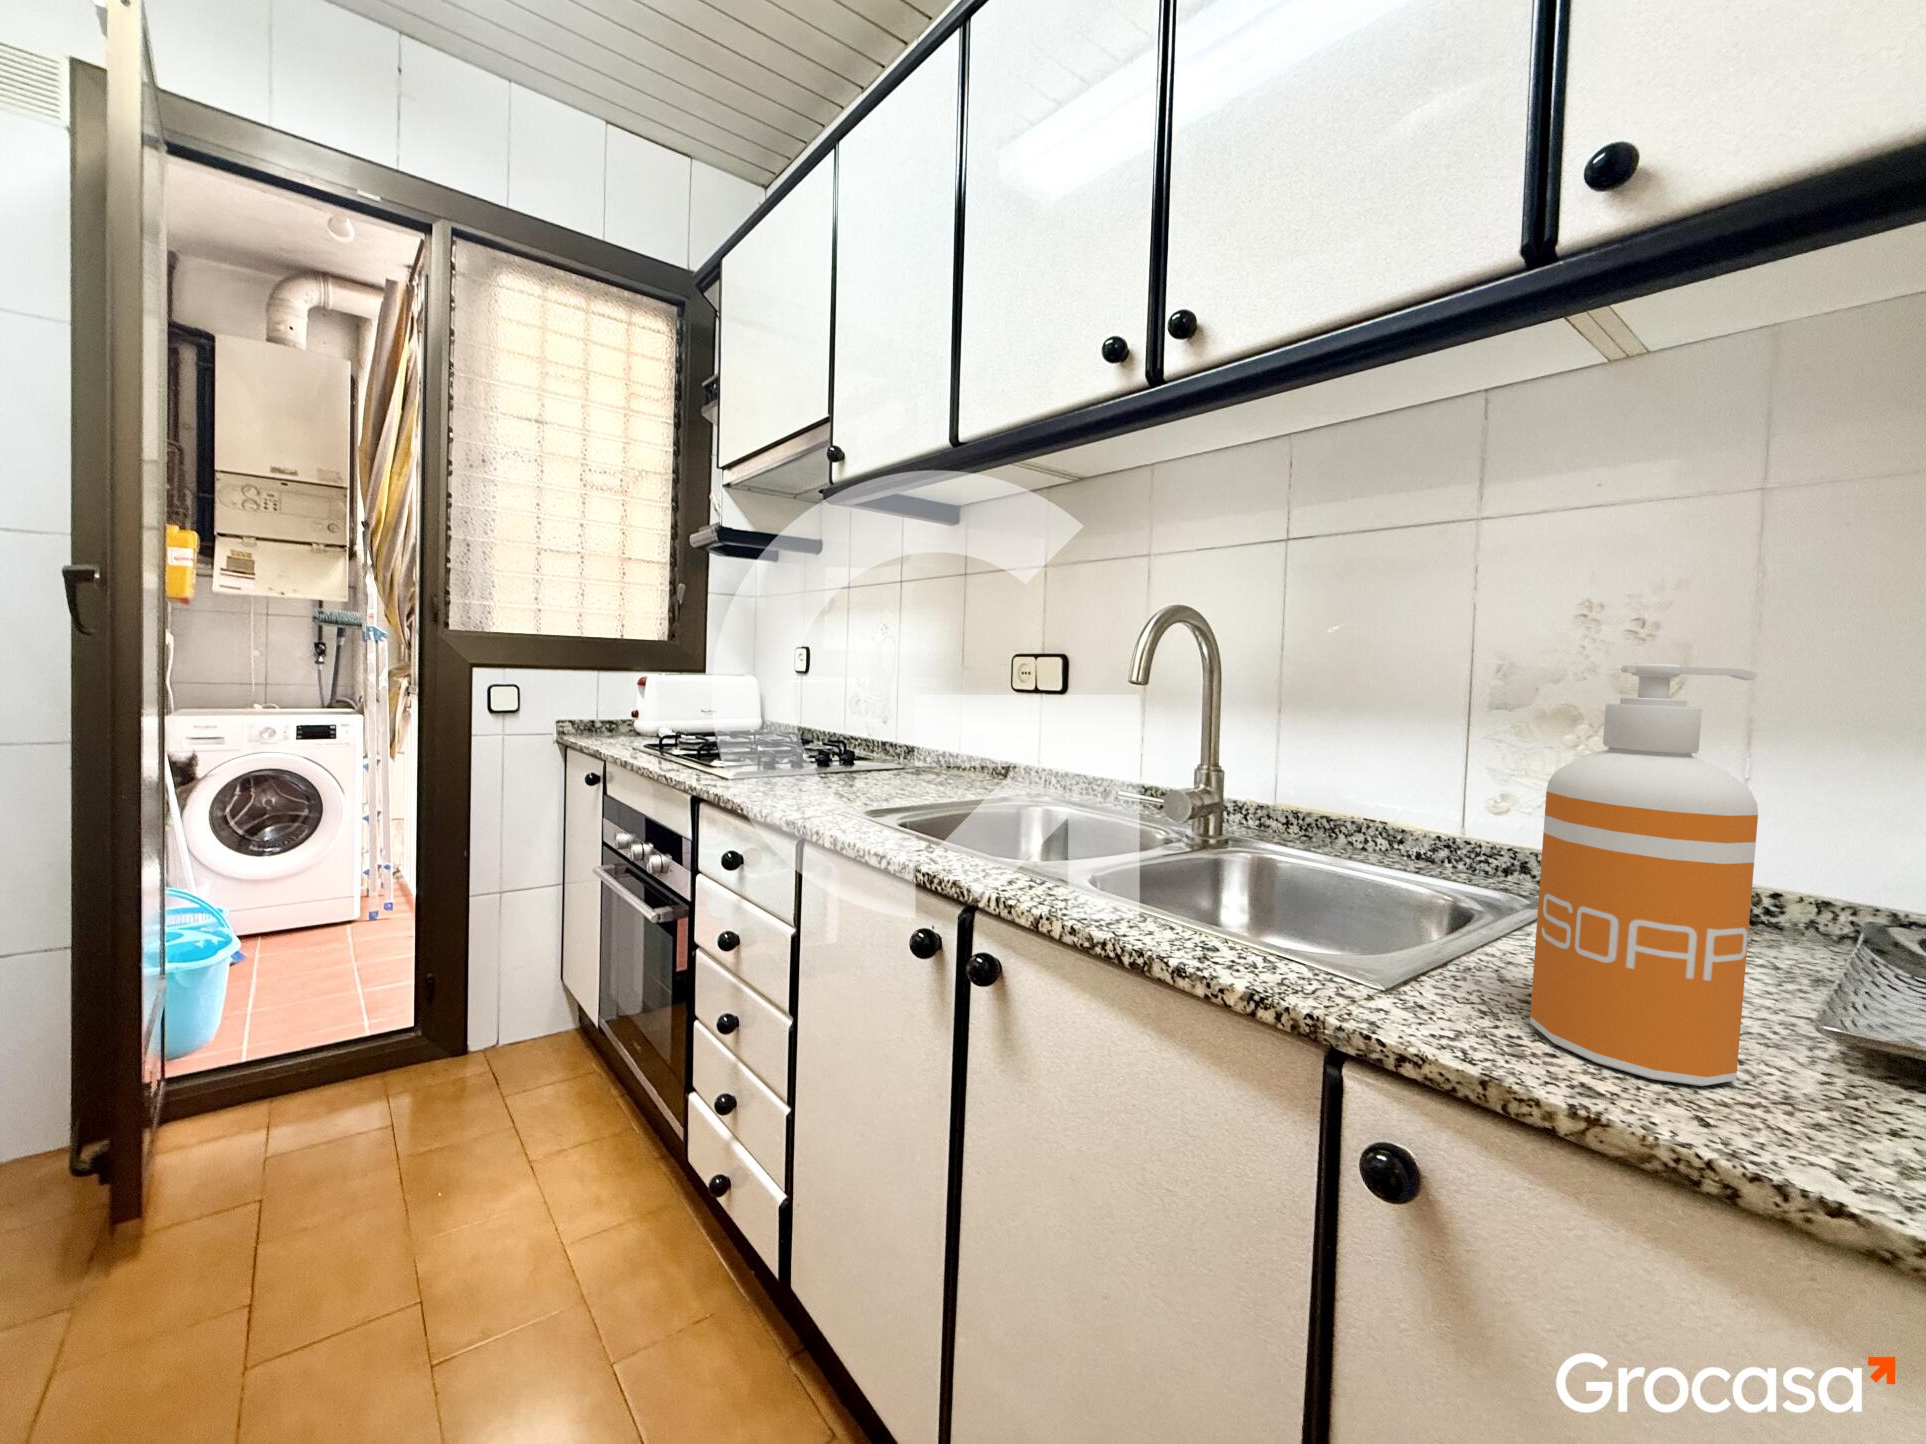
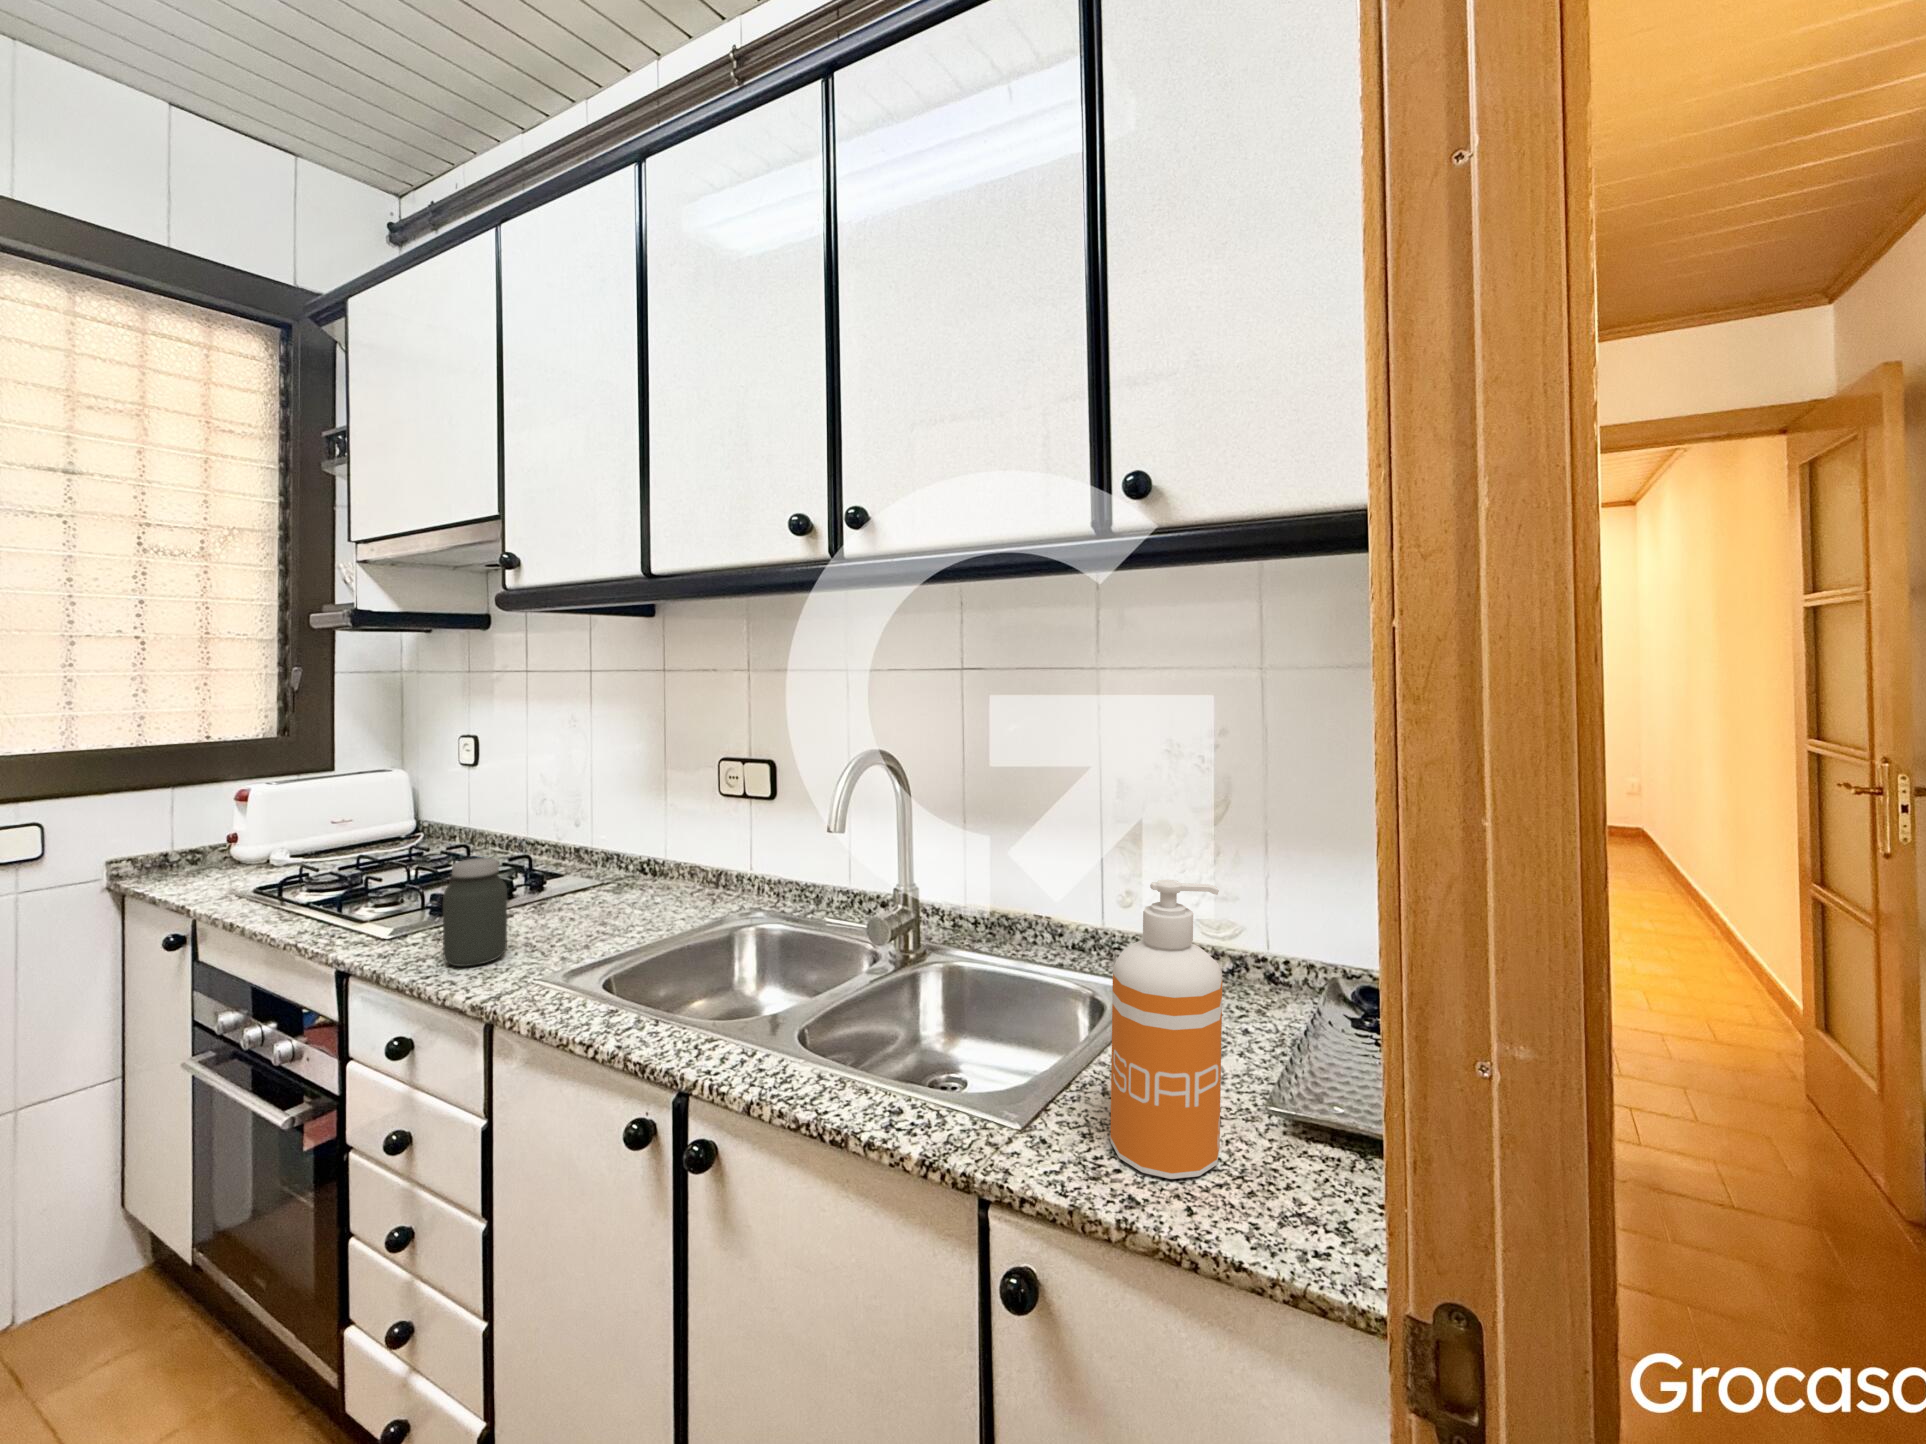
jar: none [768,706,818,797] -> present [443,858,507,966]

